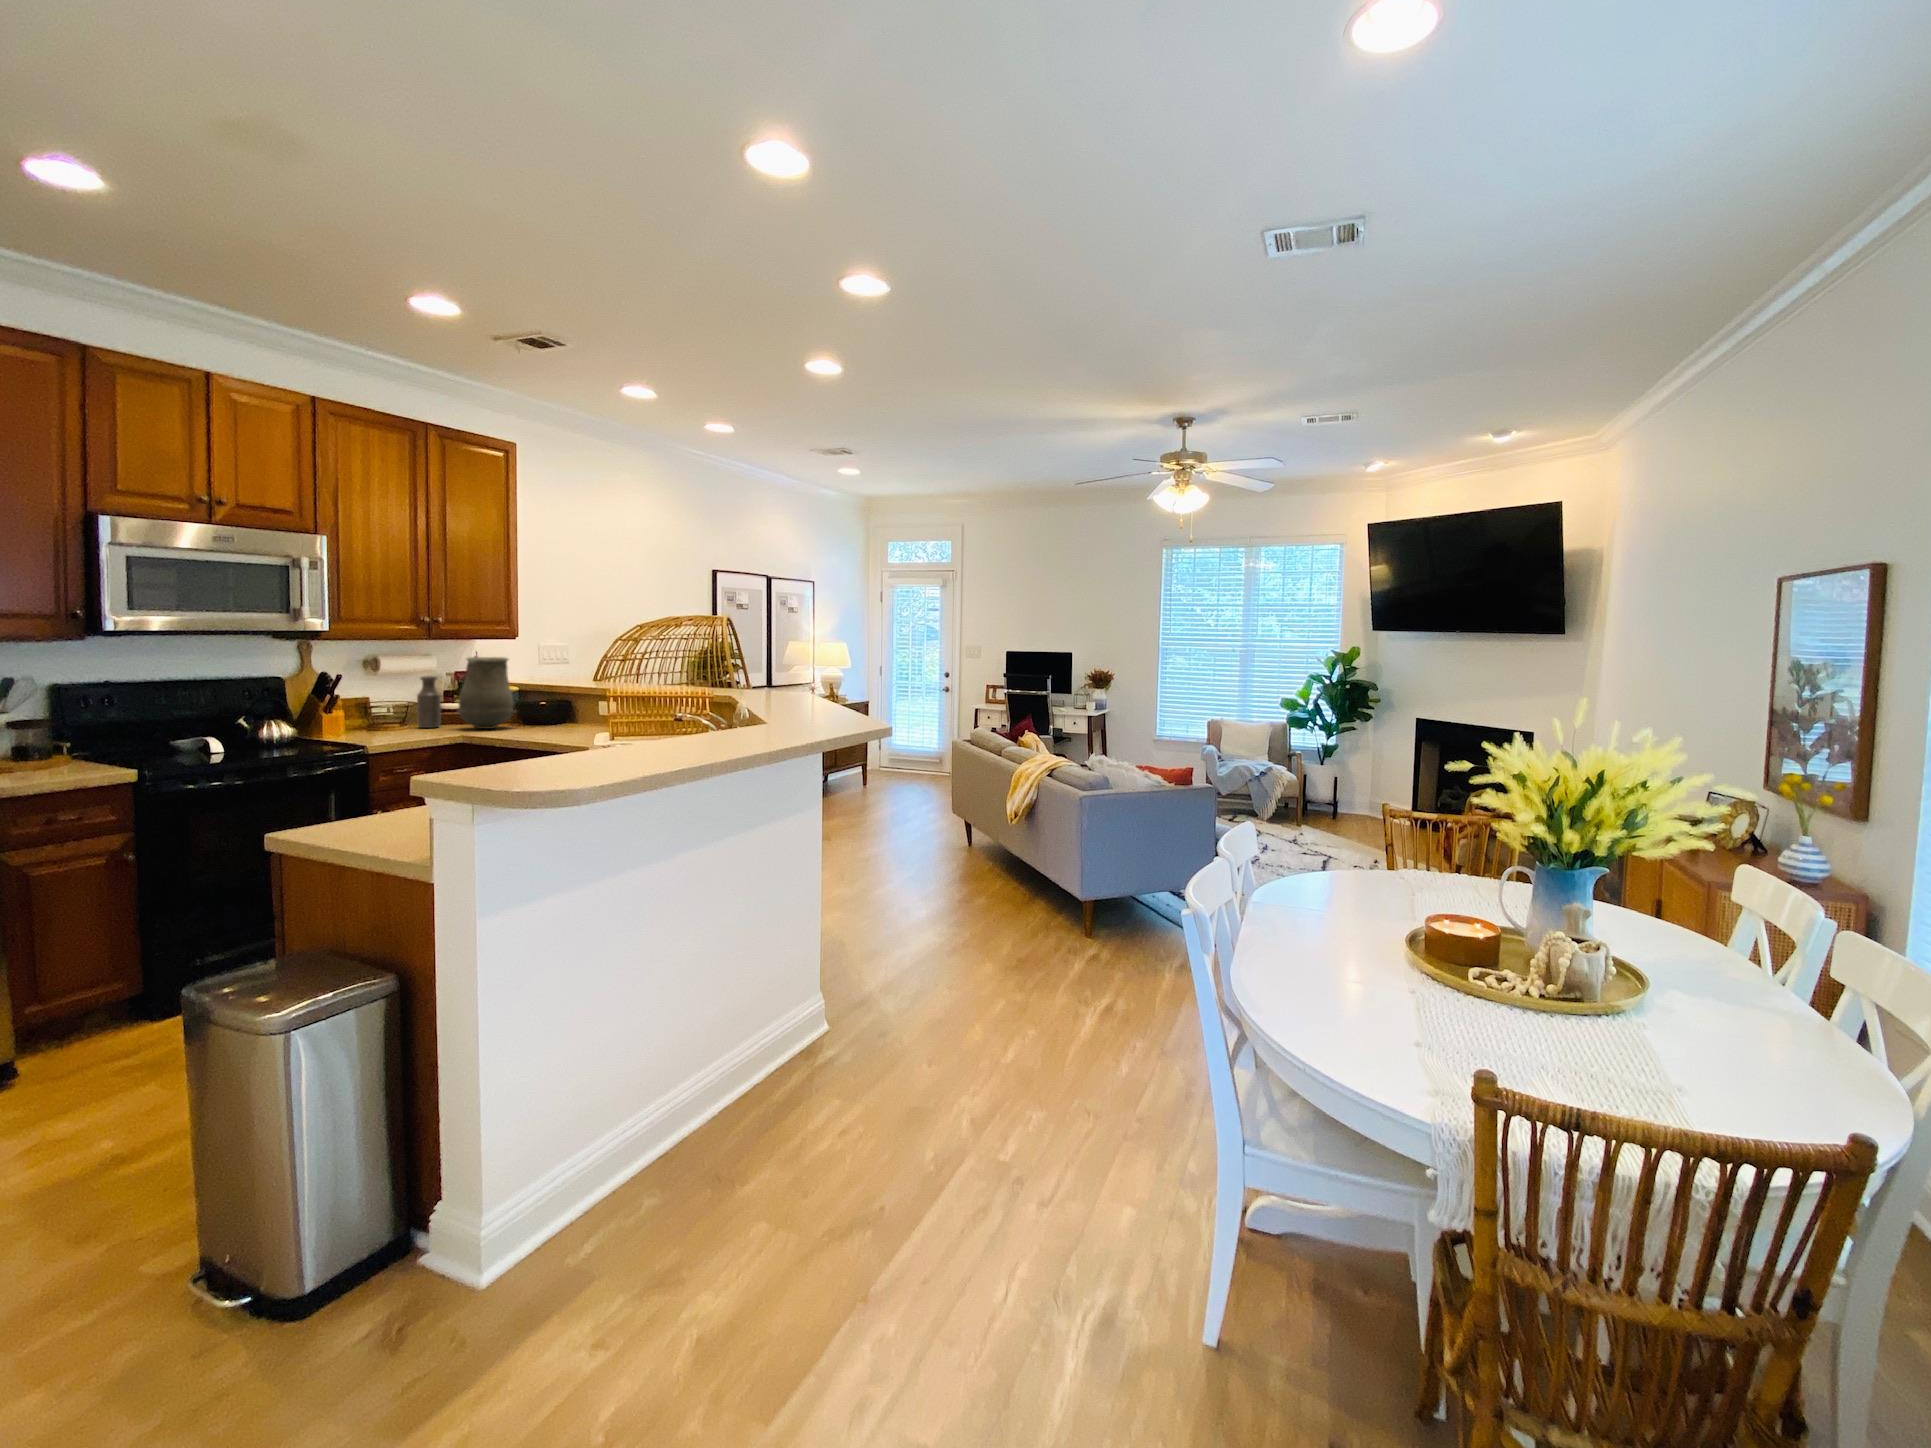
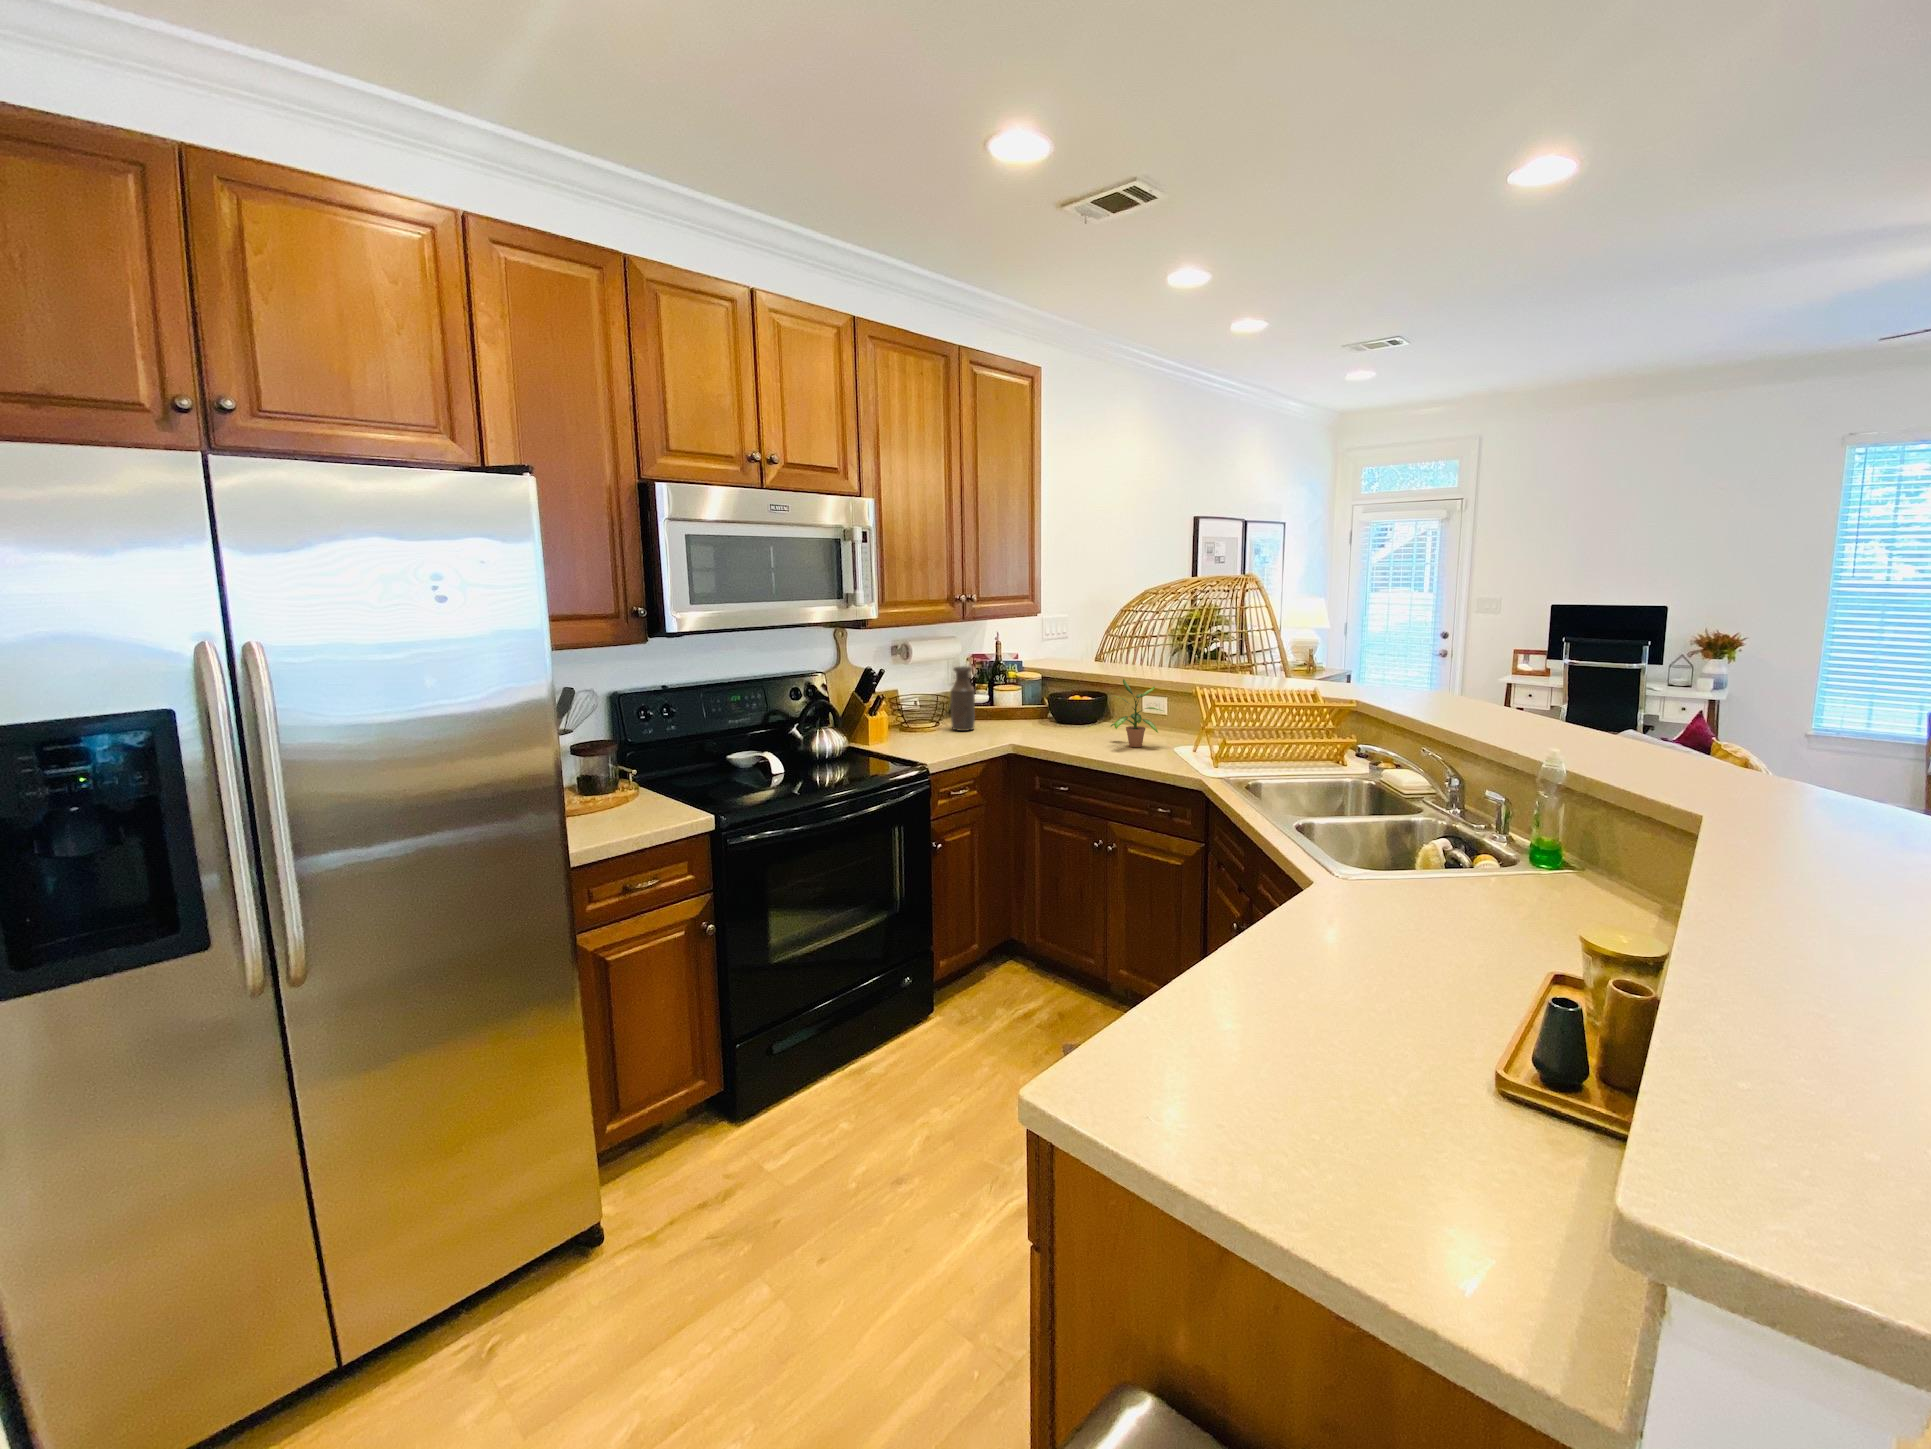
vase: present [457,657,517,729] -> none [995,642,1063,735]
potted plant: none [544,681,592,733] -> present [1111,679,1163,747]

